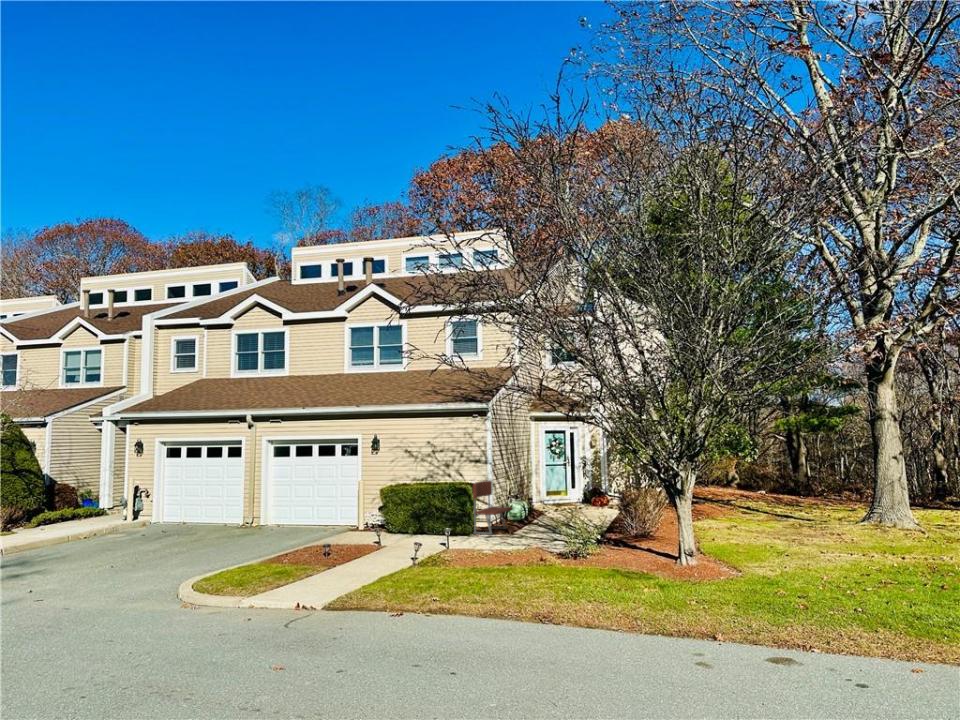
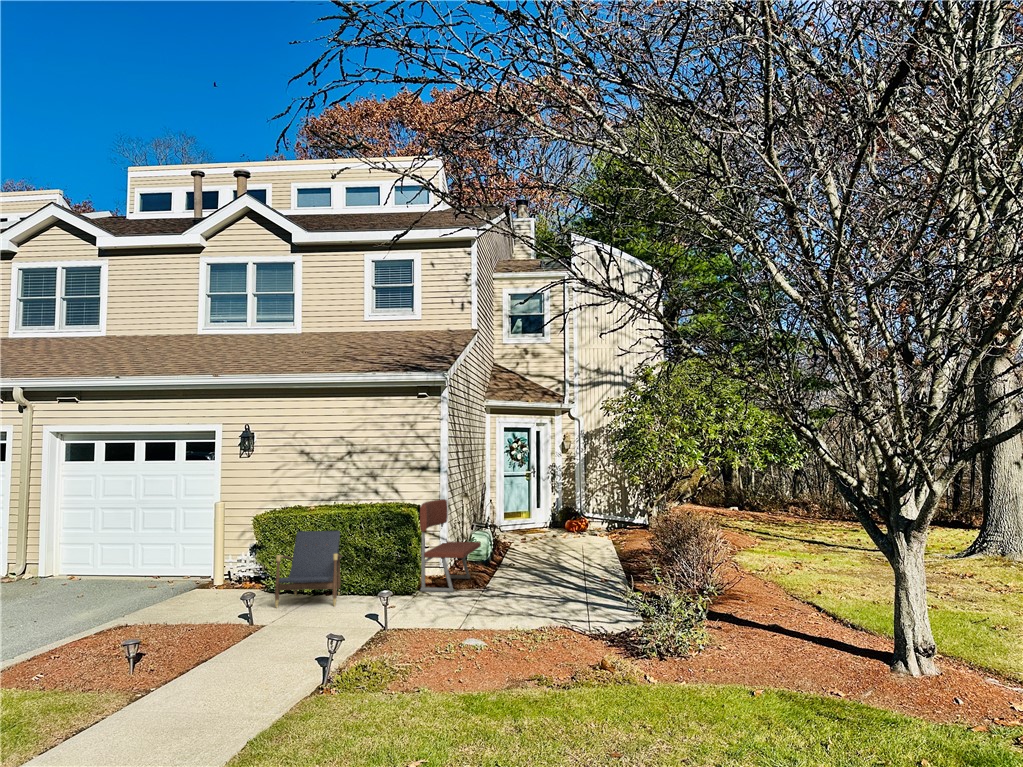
lounge chair: none [392,498,428,539] -> present [275,531,342,608]

